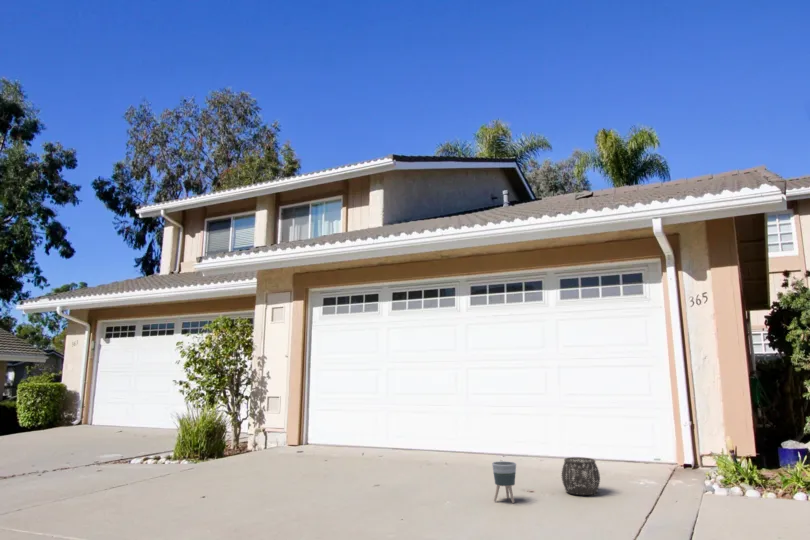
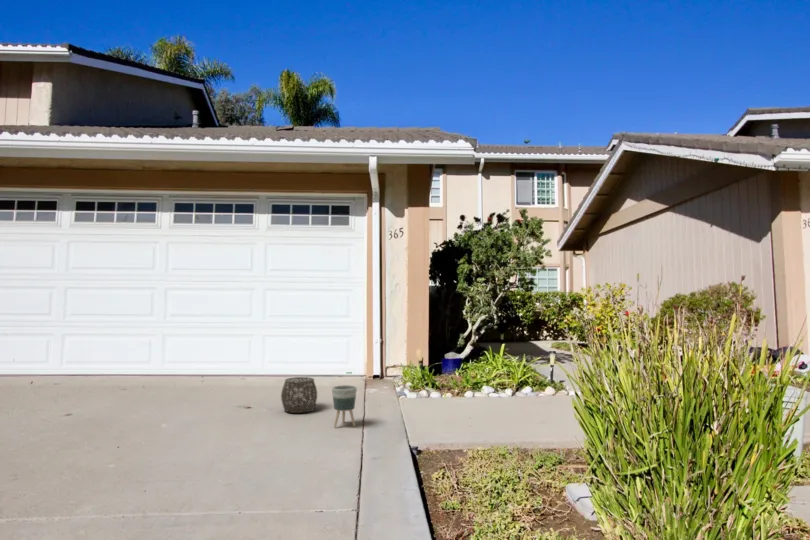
planter: present [492,461,516,503] -> present [332,385,357,427]

